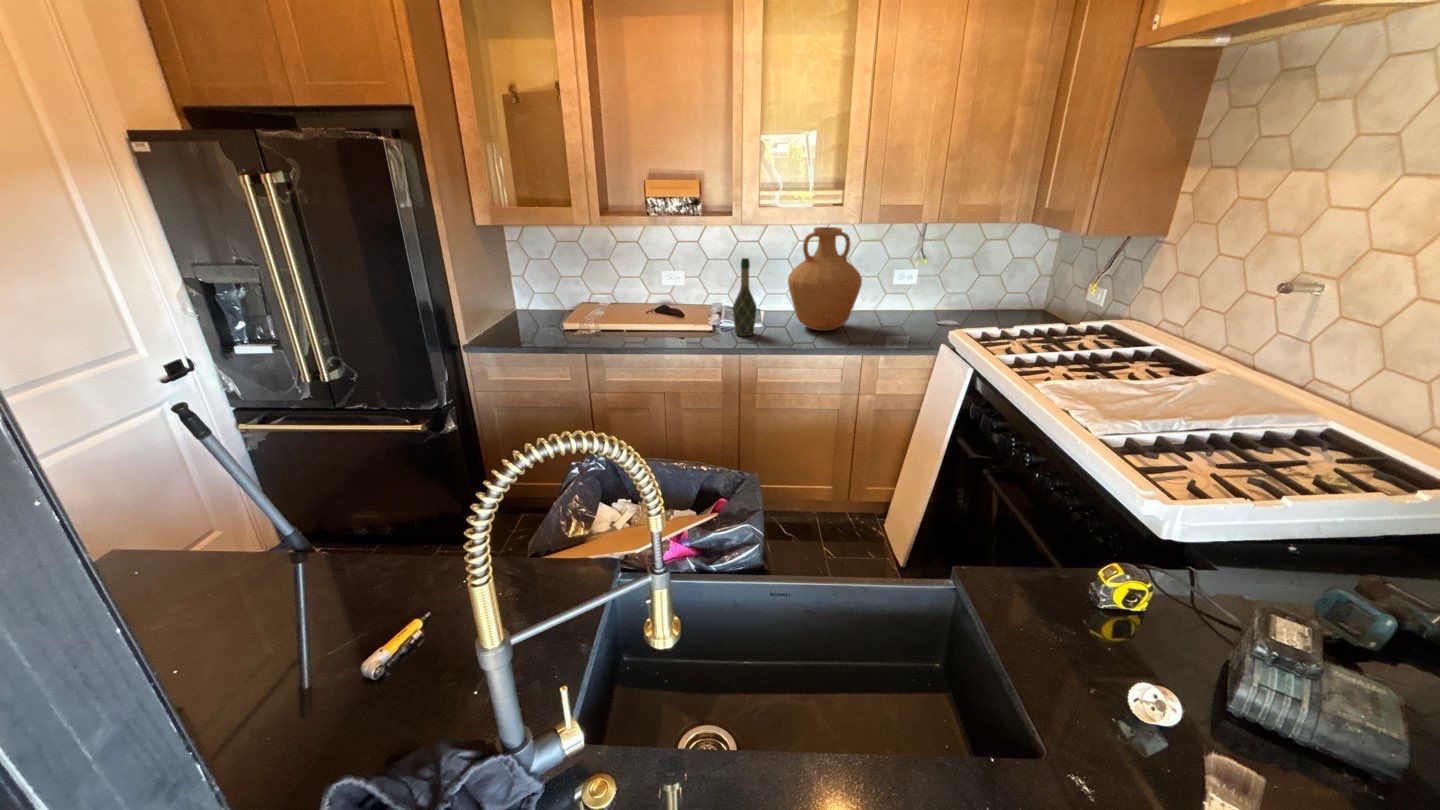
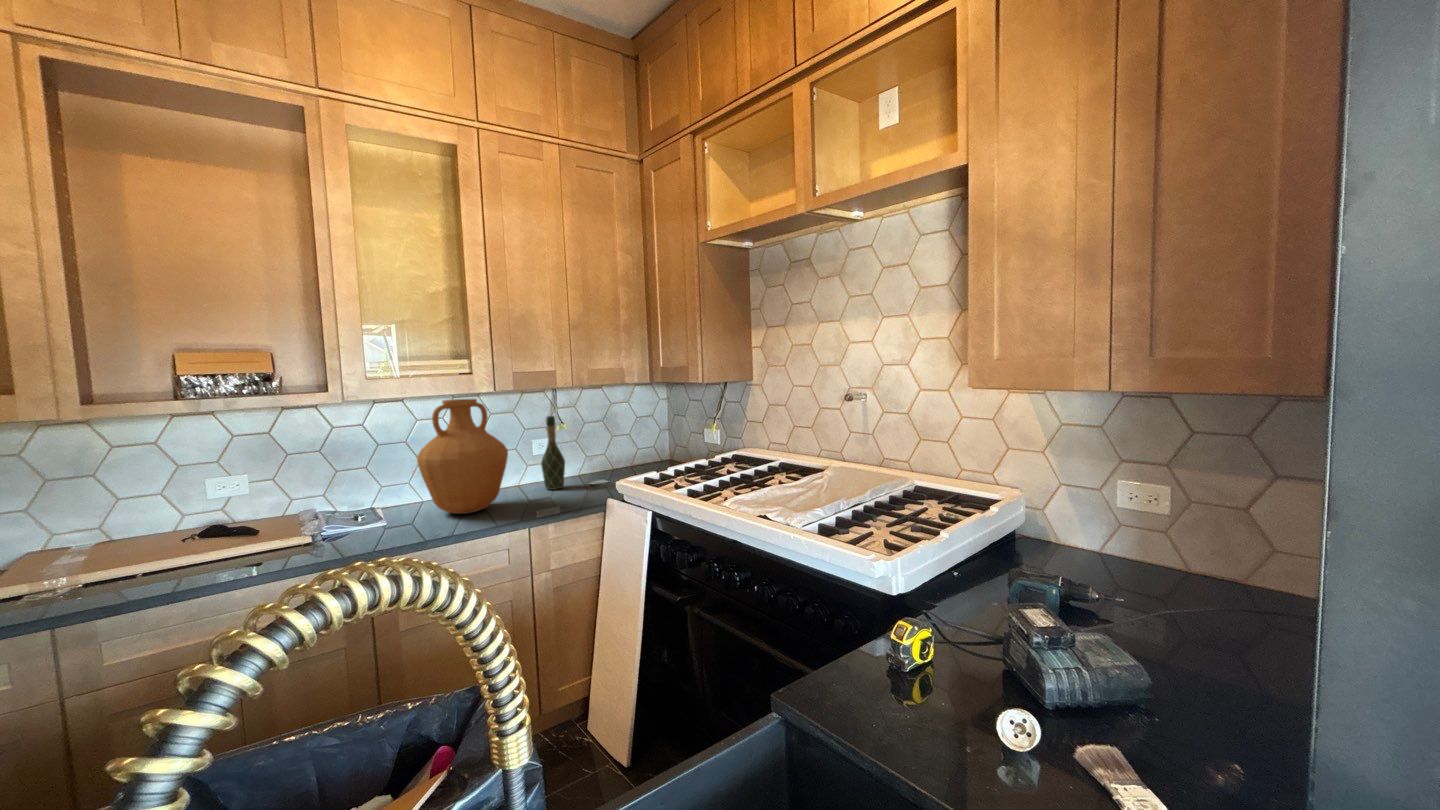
wine bottle: present [733,258,757,336] -> present [541,416,565,490]

